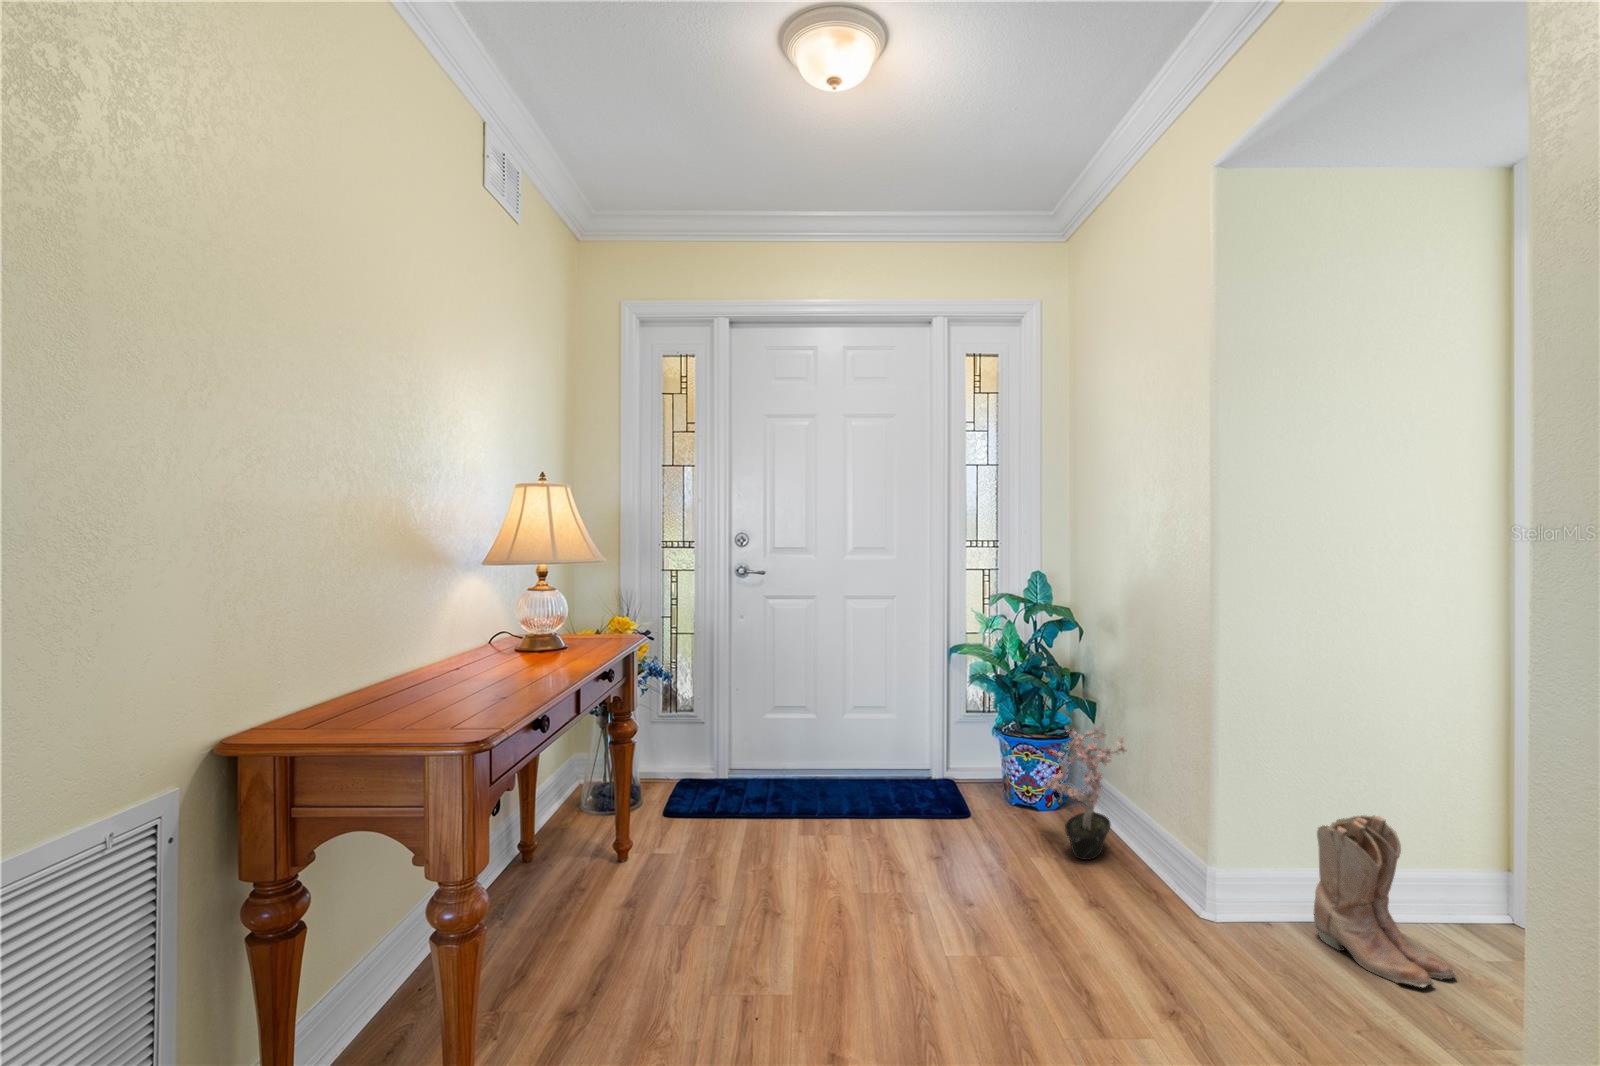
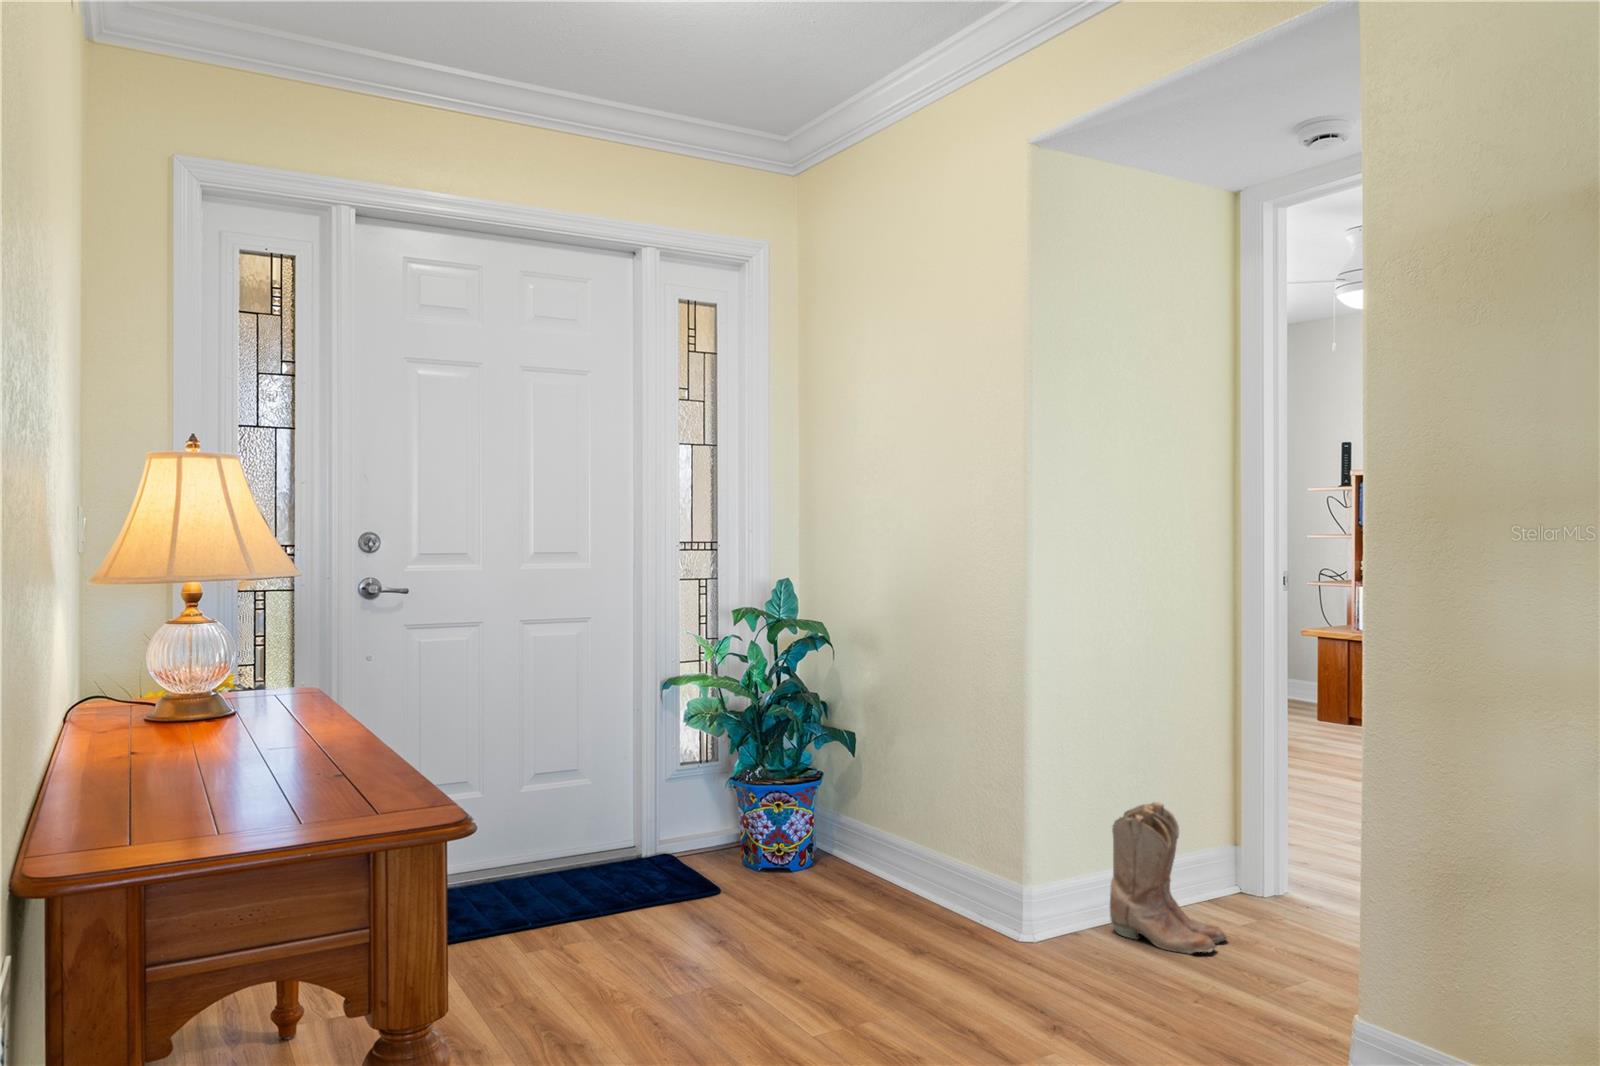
potted plant: present [1044,728,1127,860] -> none [809,748,922,911]

